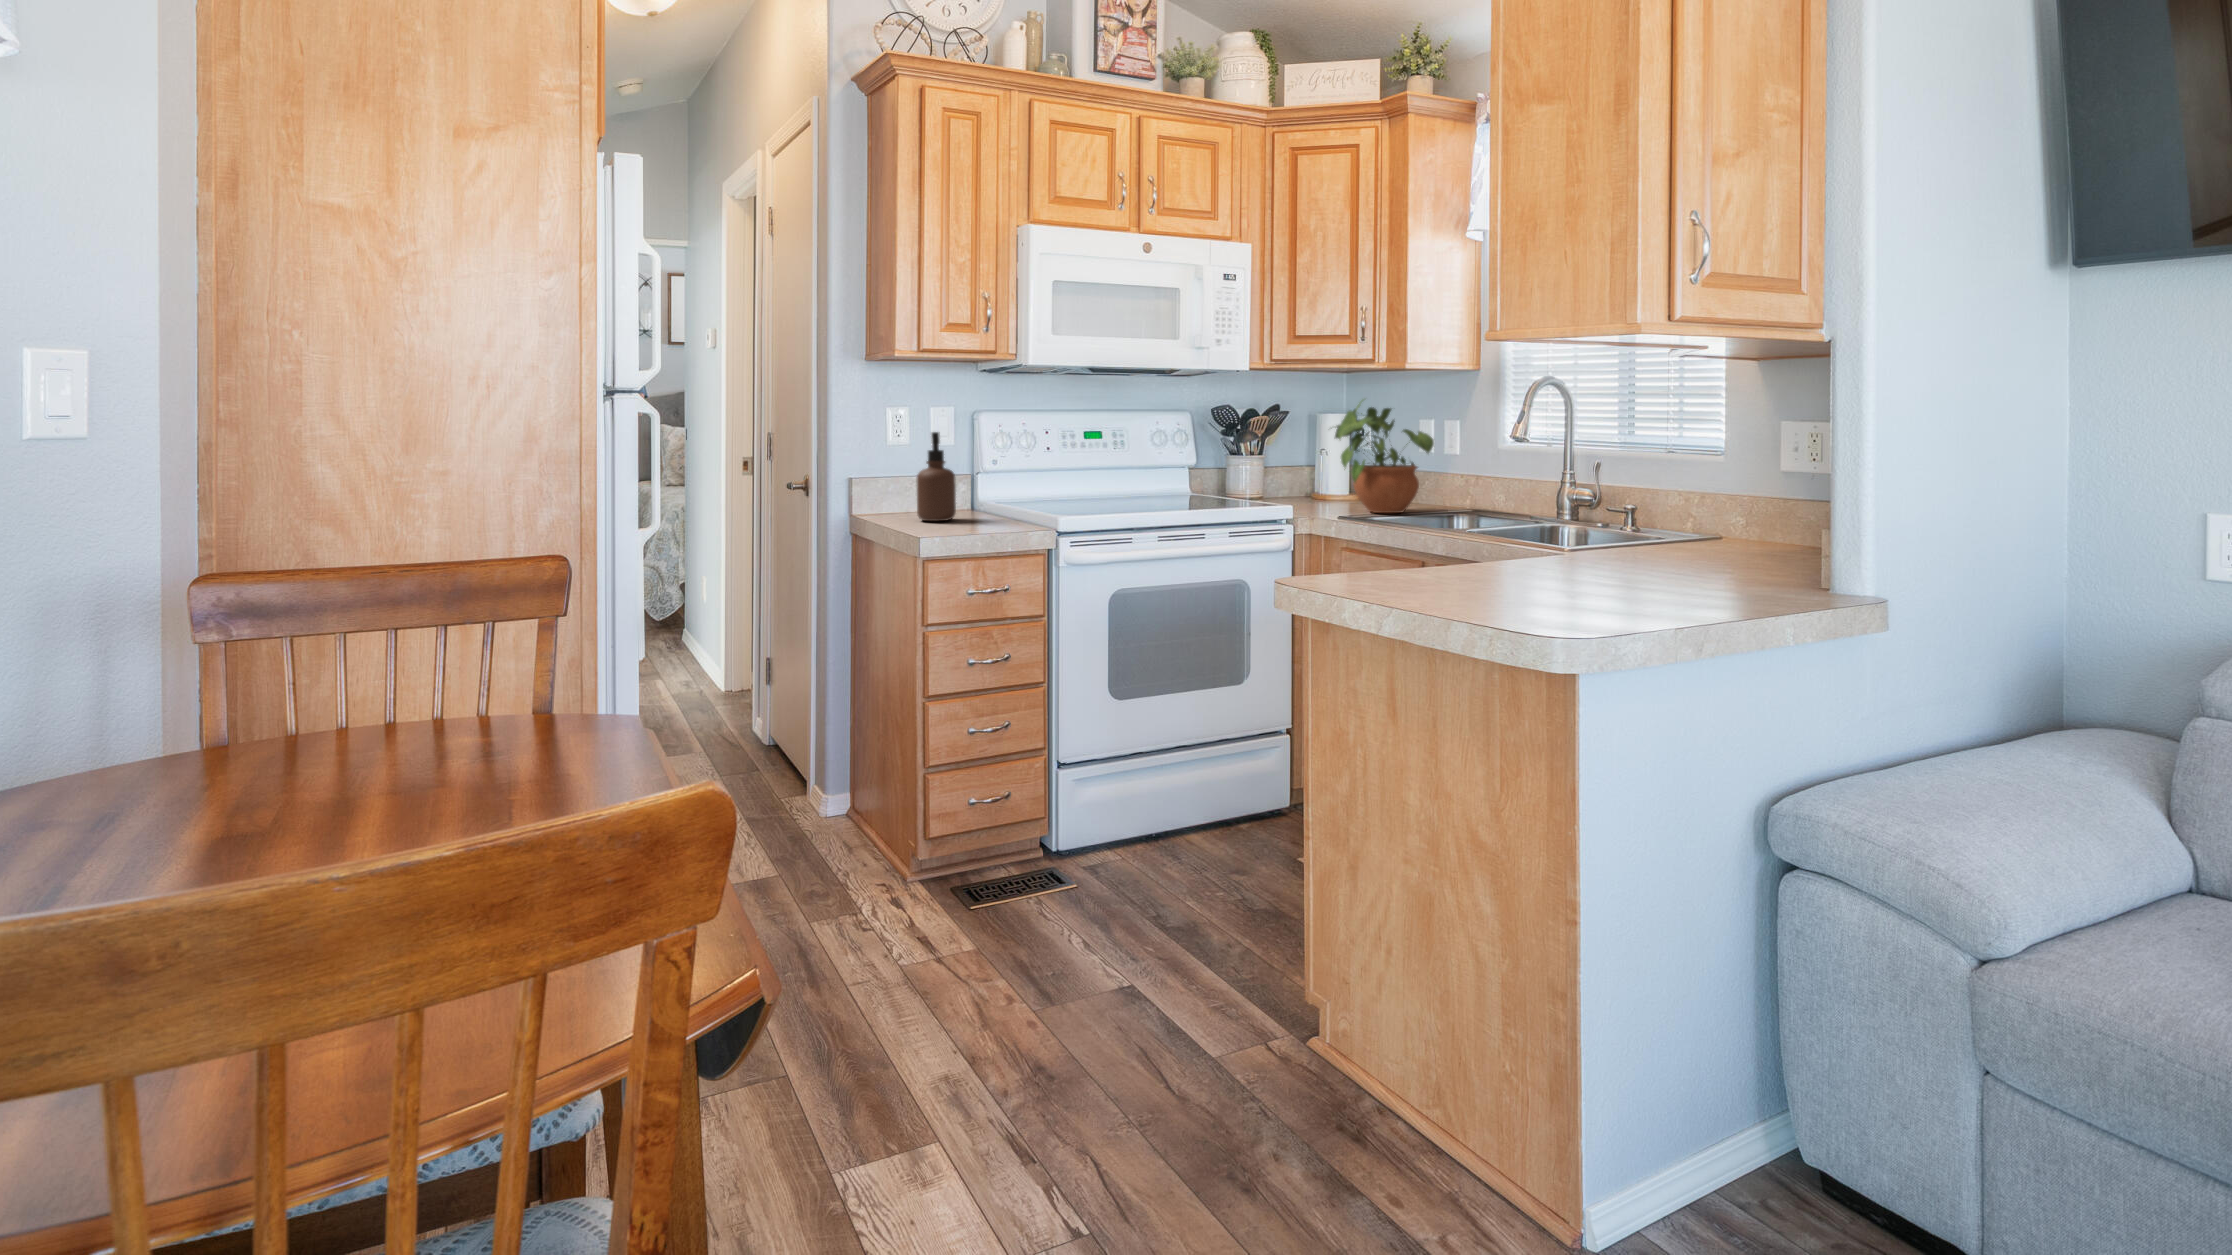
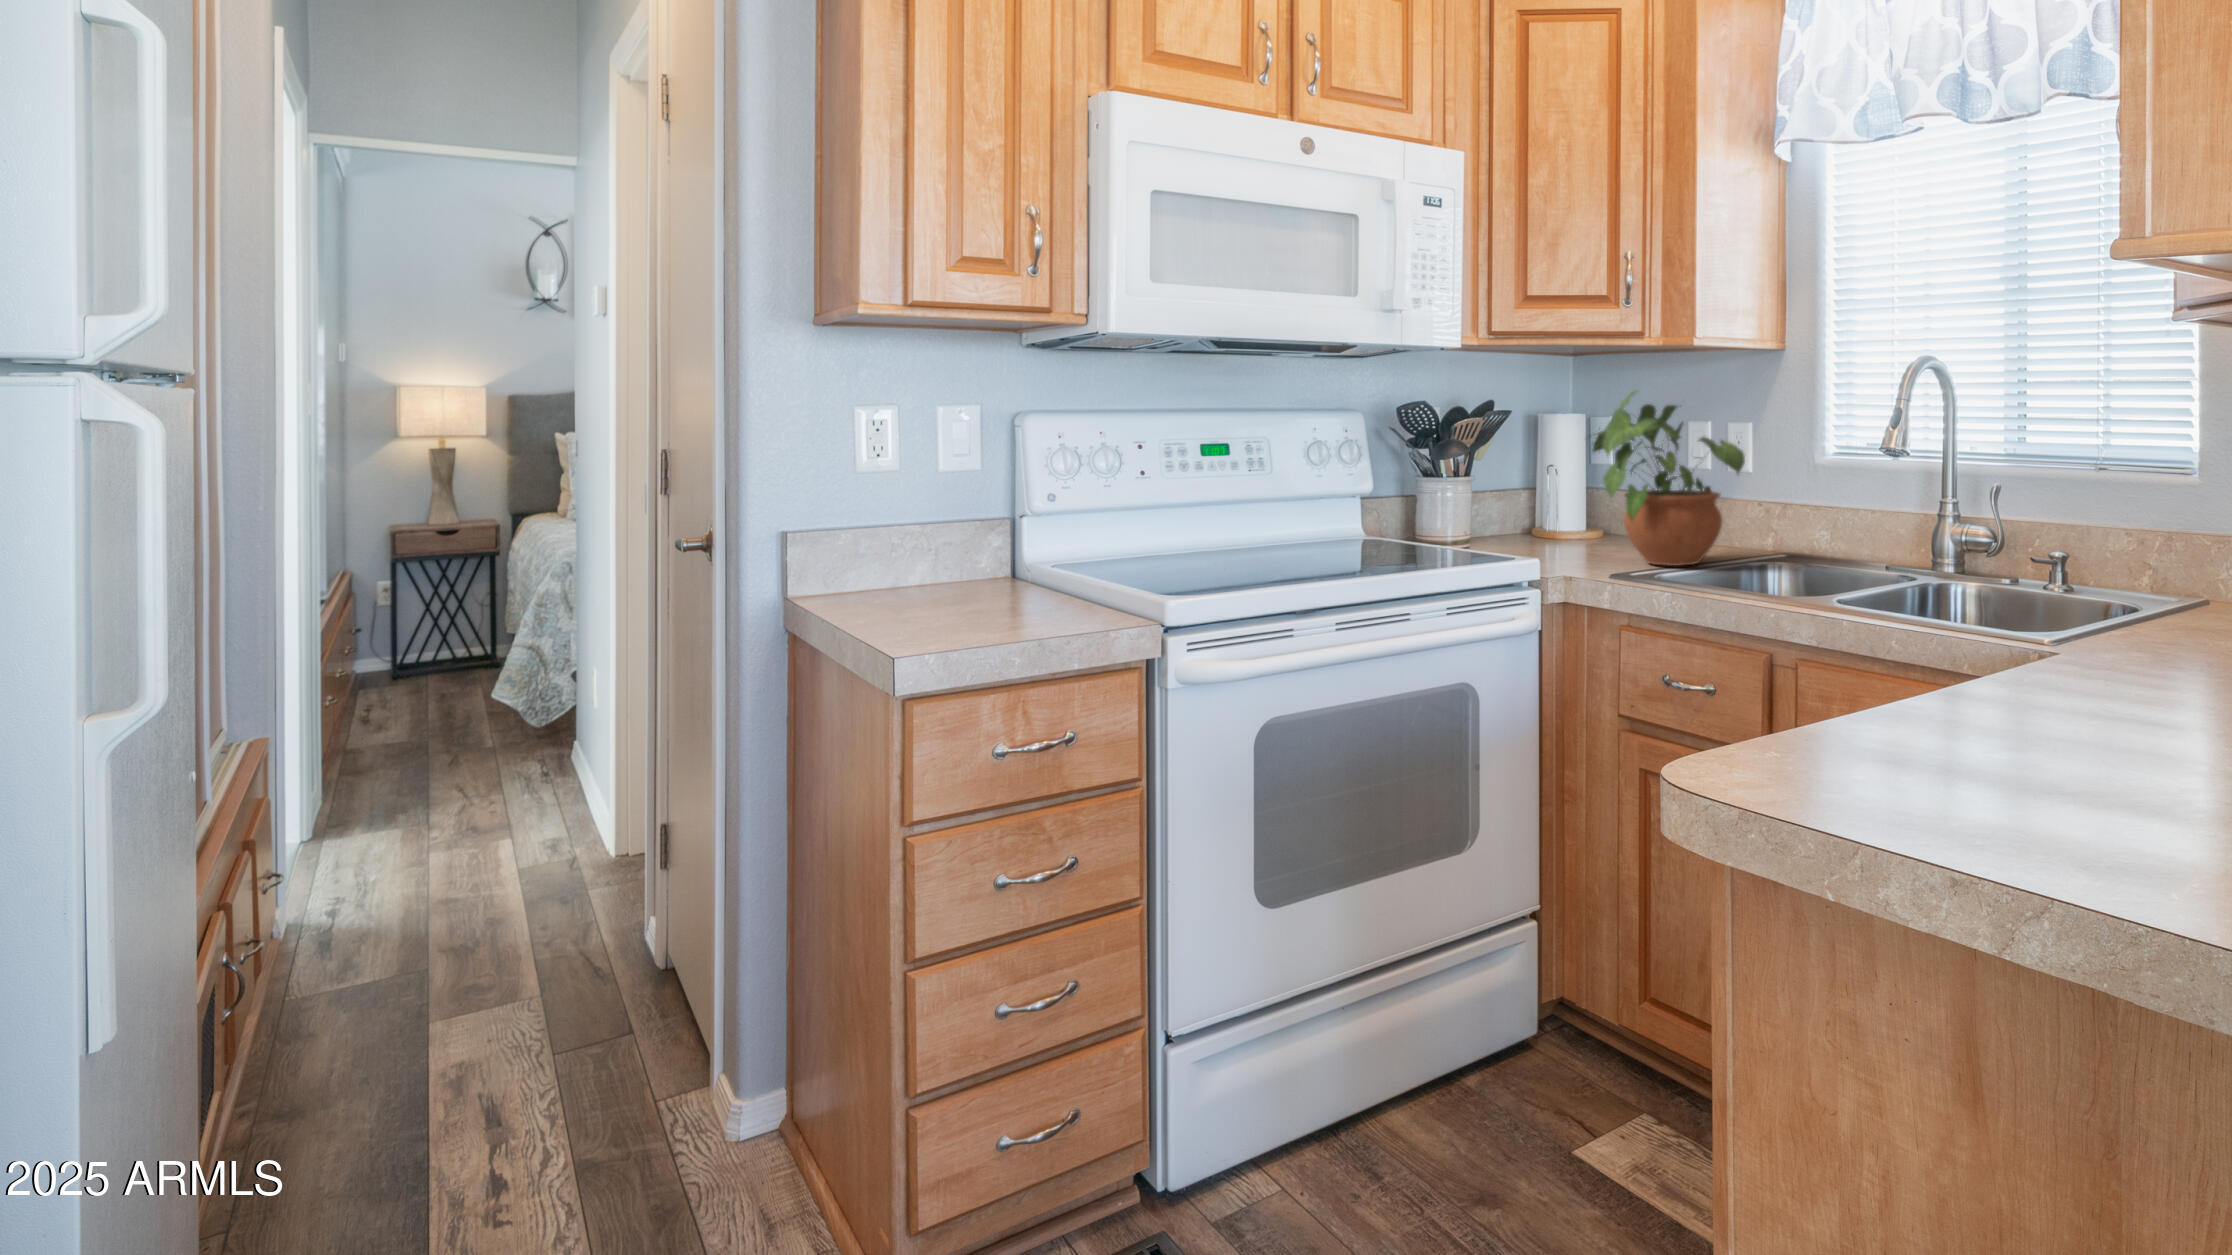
soap dispenser: present [917,432,956,521] -> none [901,450,976,610]

